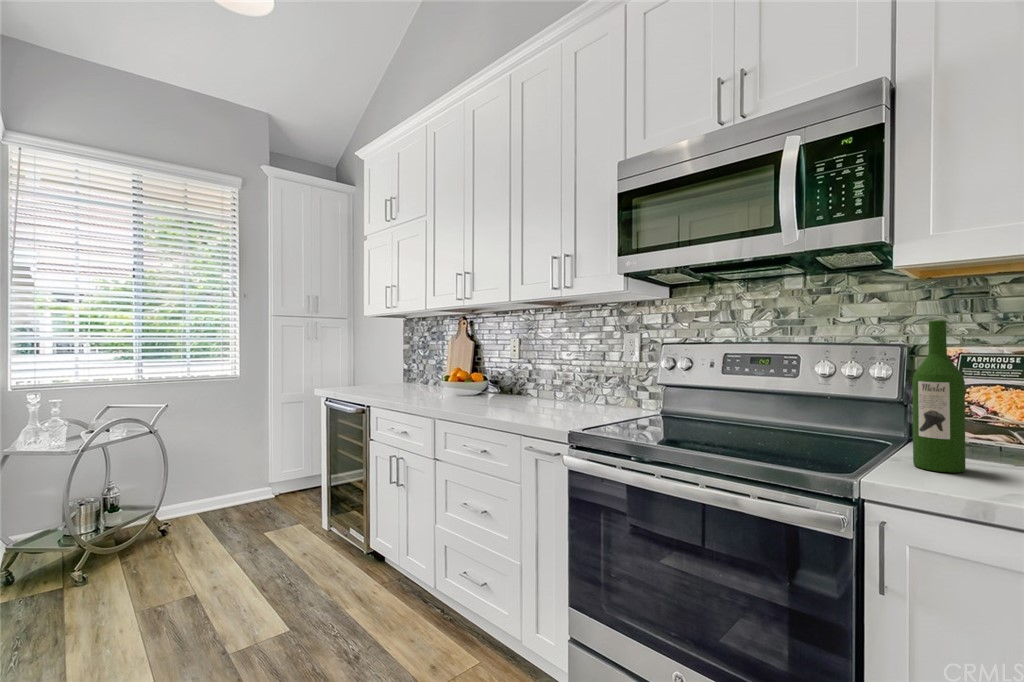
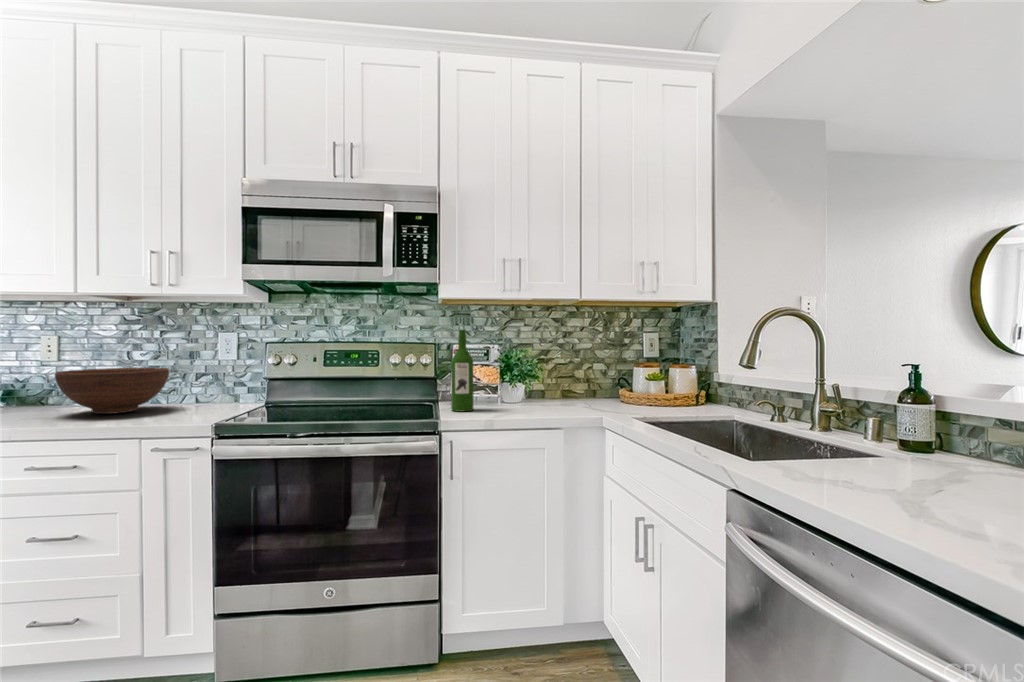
fruit bowl: none [493,367,575,409] -> present [55,368,169,414]

